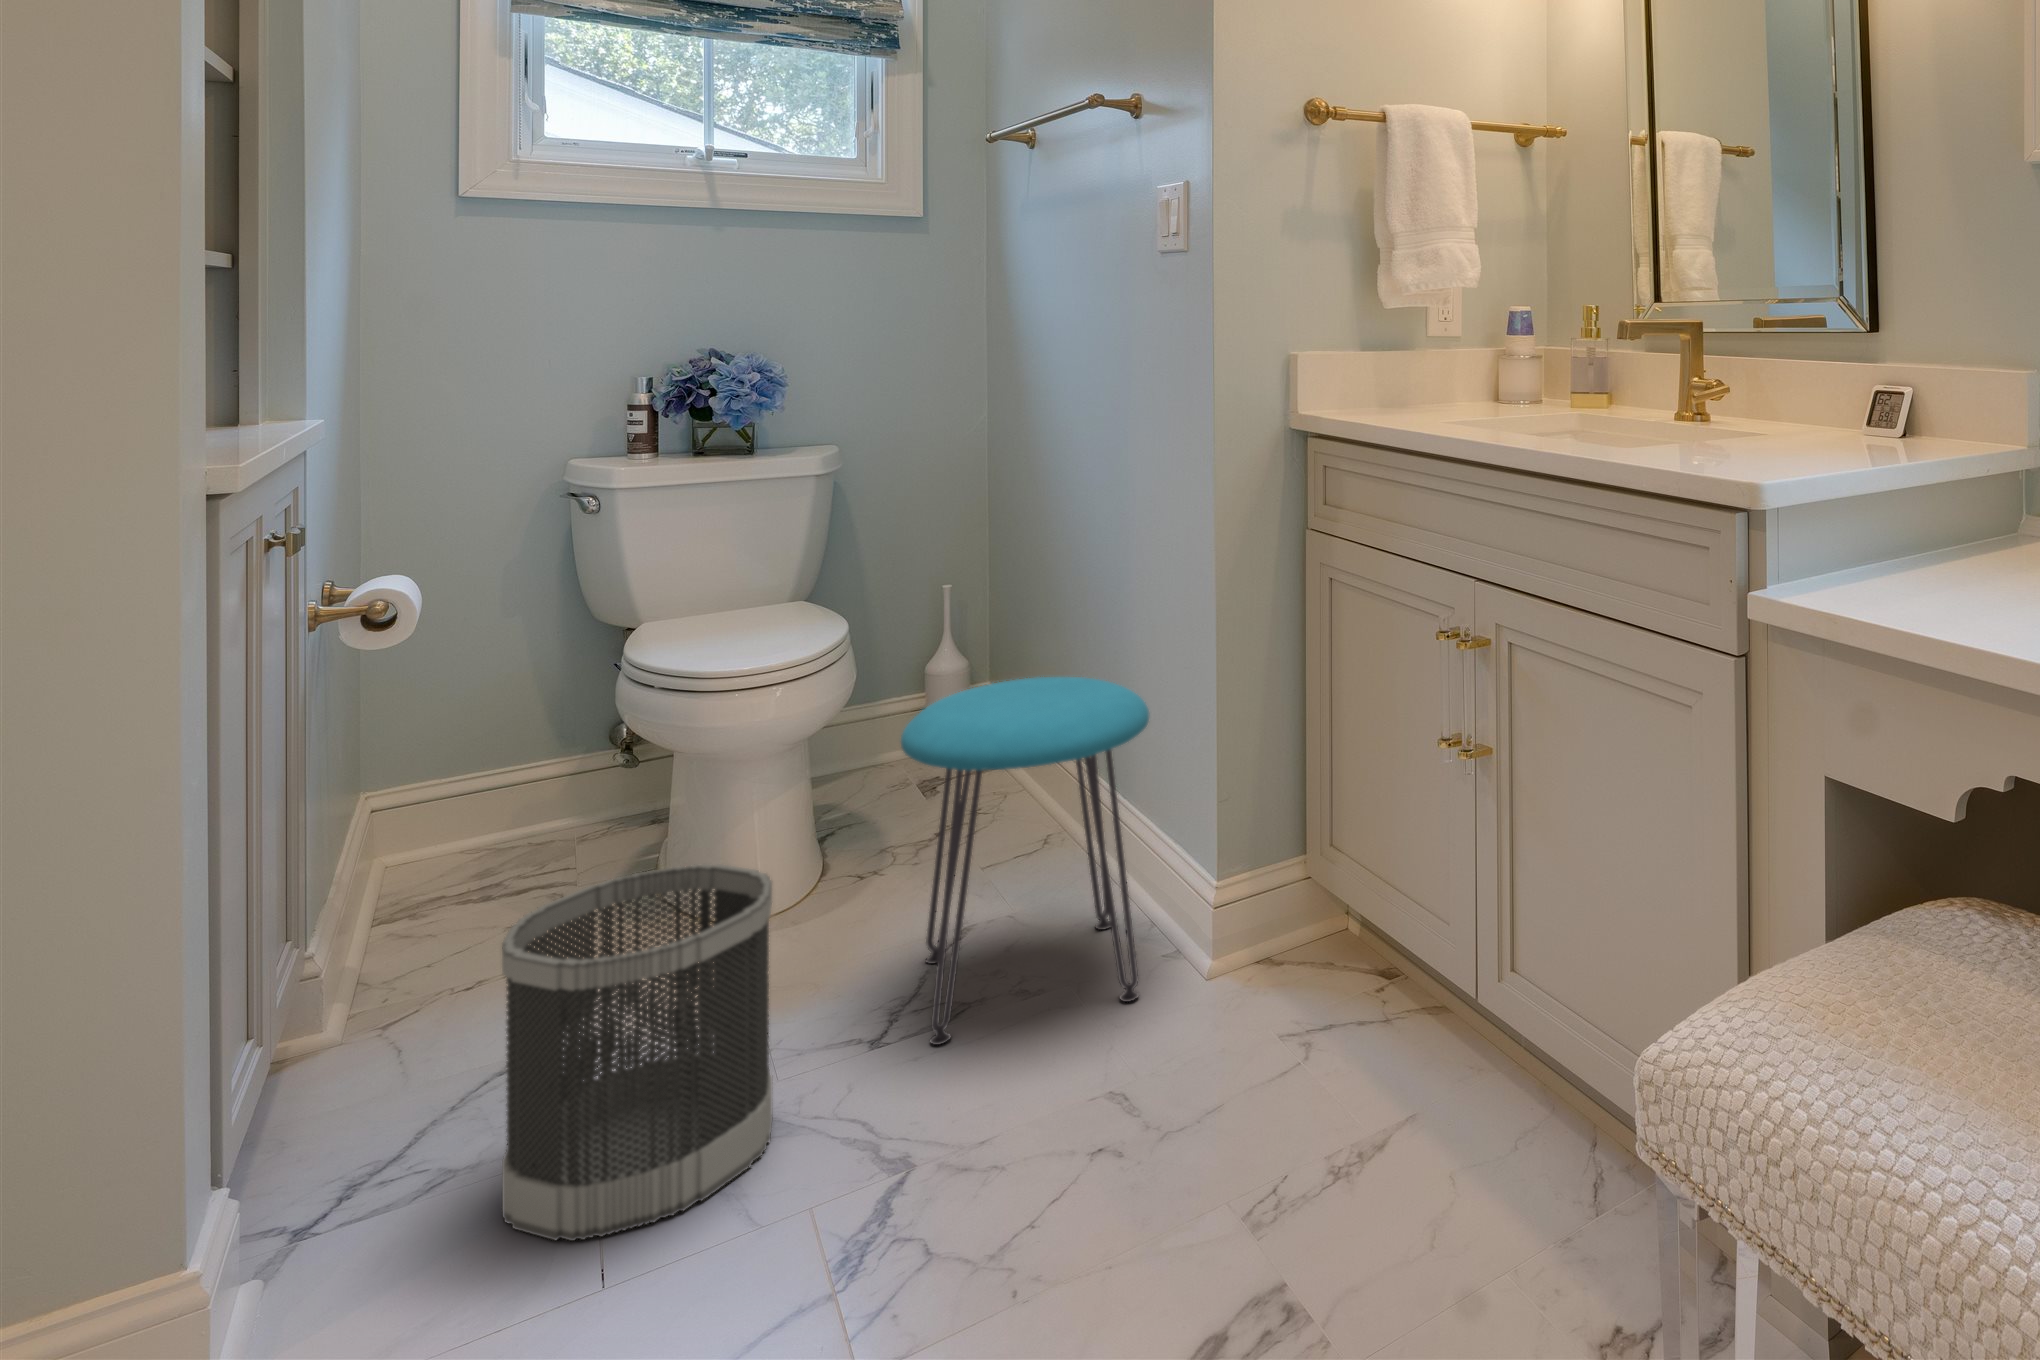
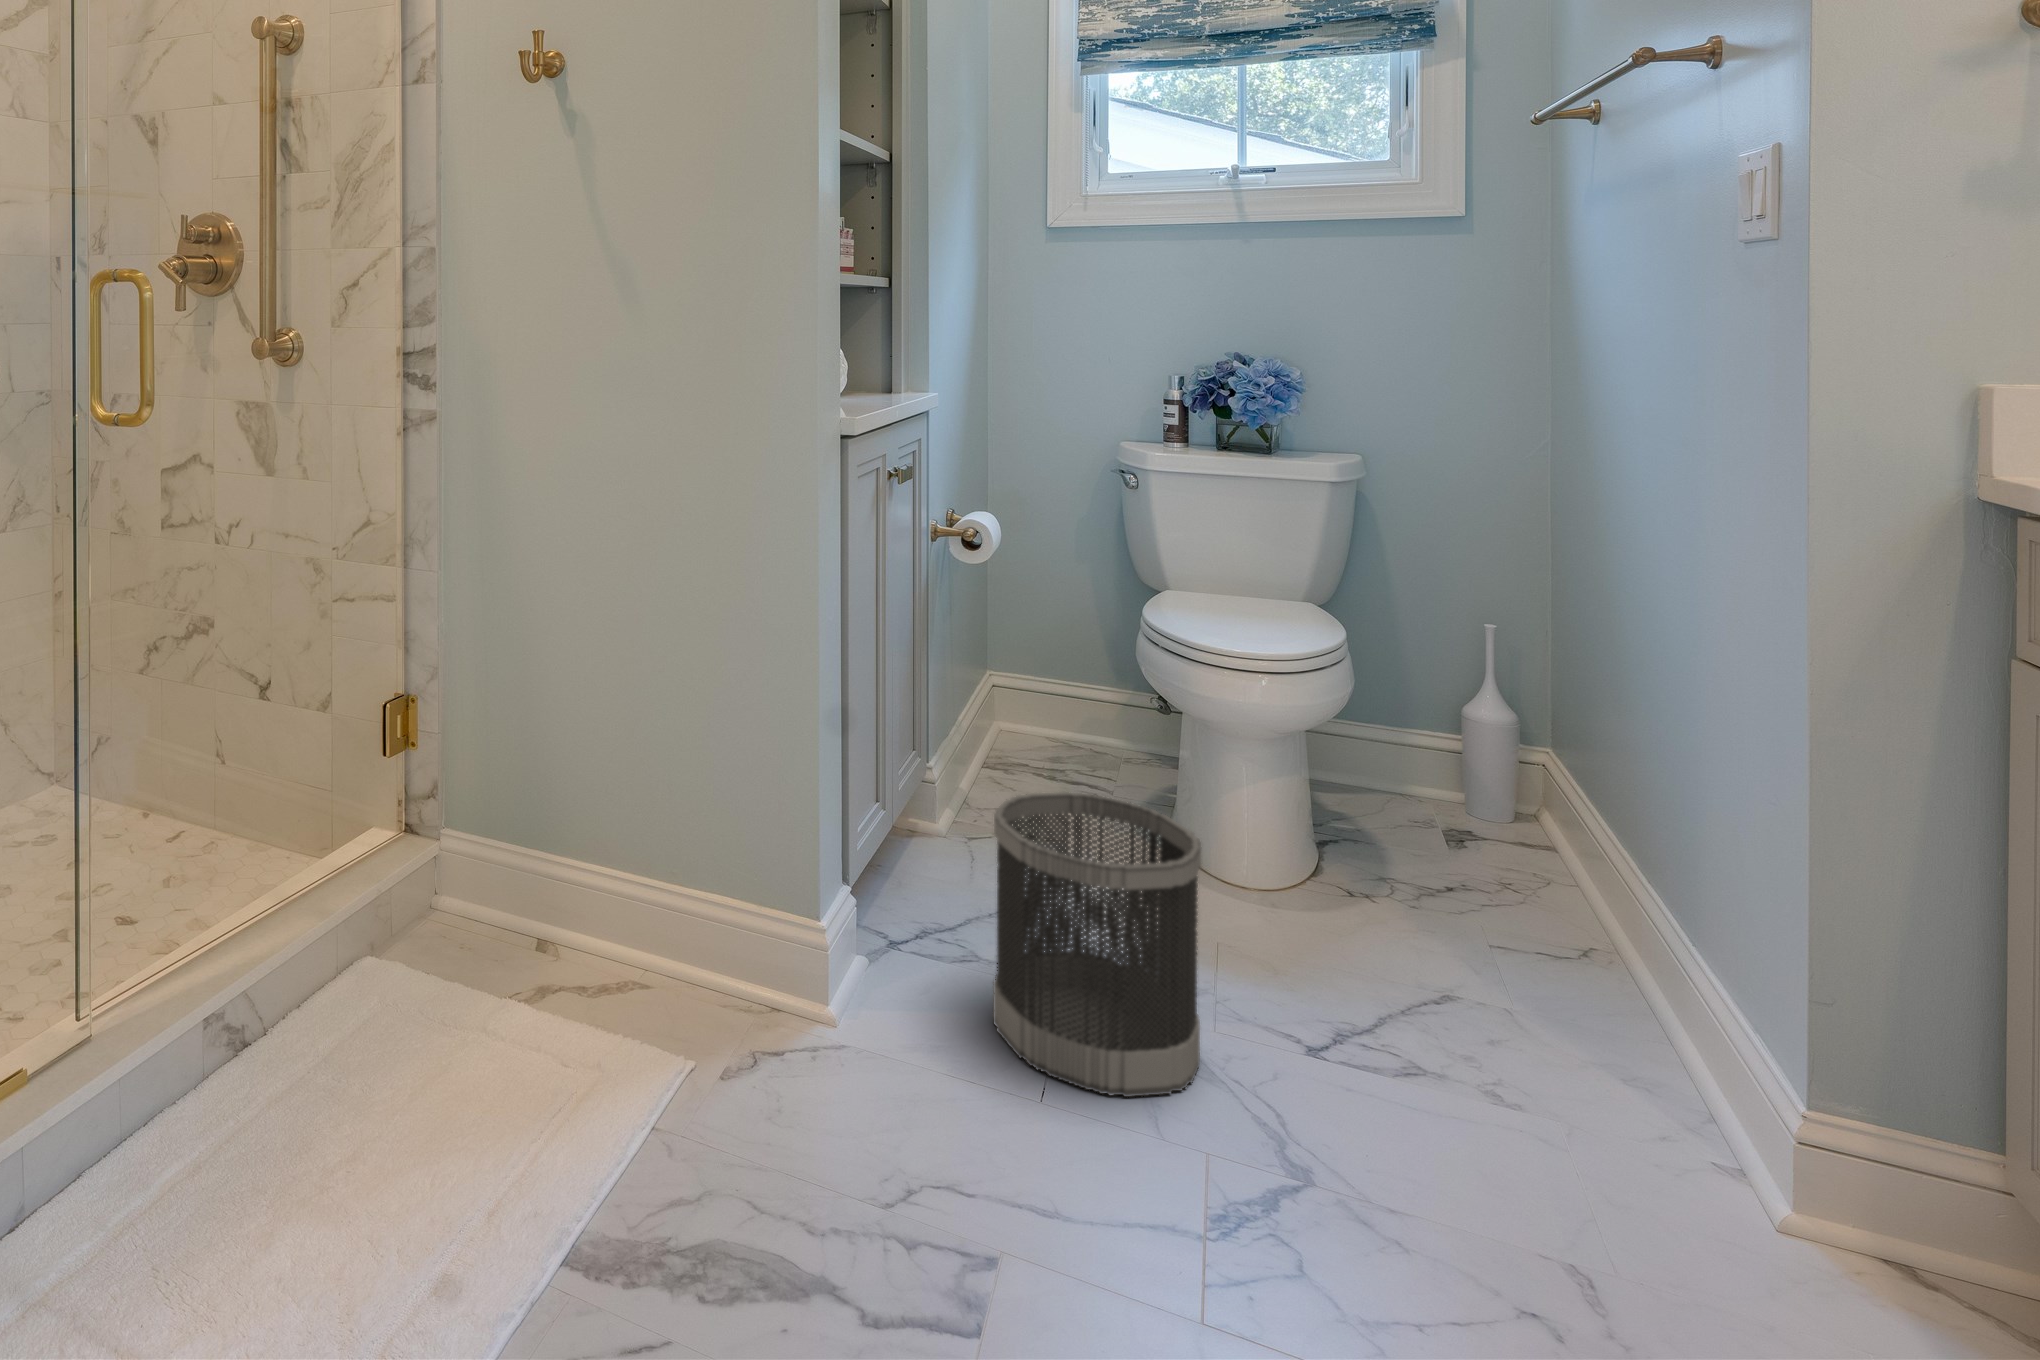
stool: present [901,677,1149,1045] -> none [1353,732,1695,1182]

